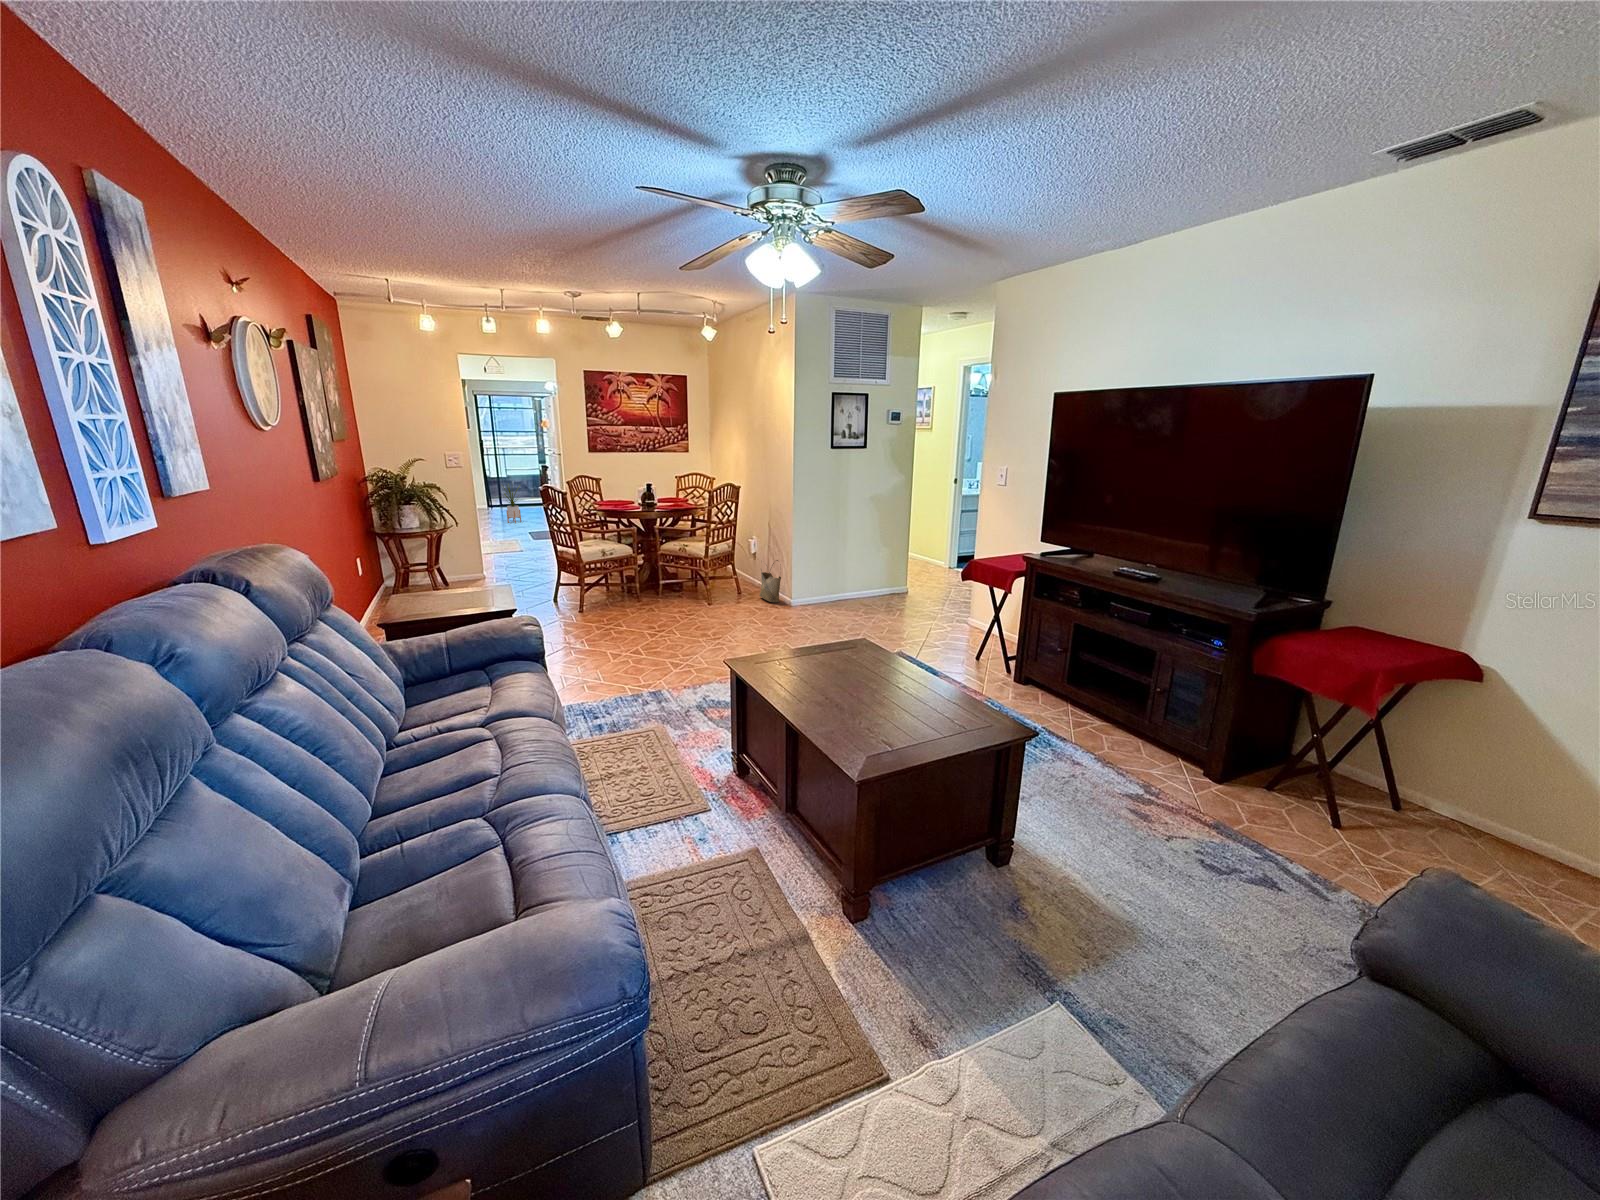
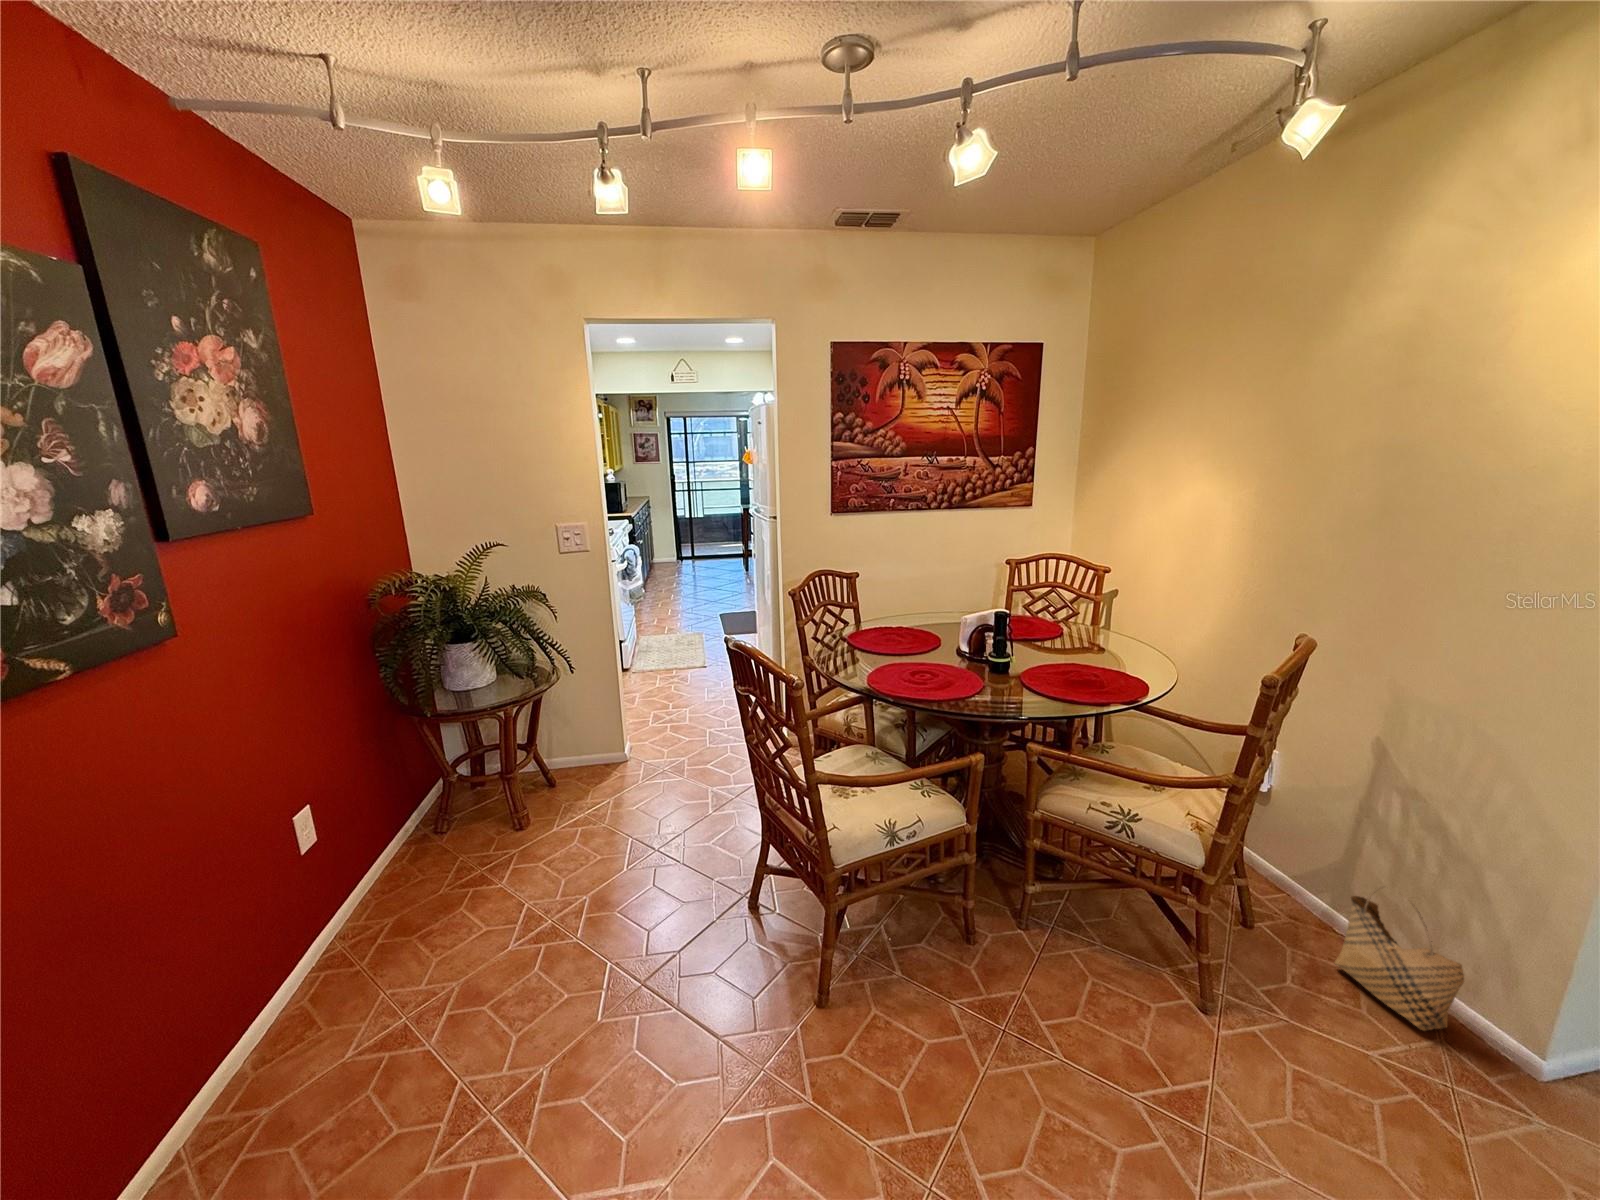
house plant: present [503,487,521,523] -> none [687,528,719,587]

